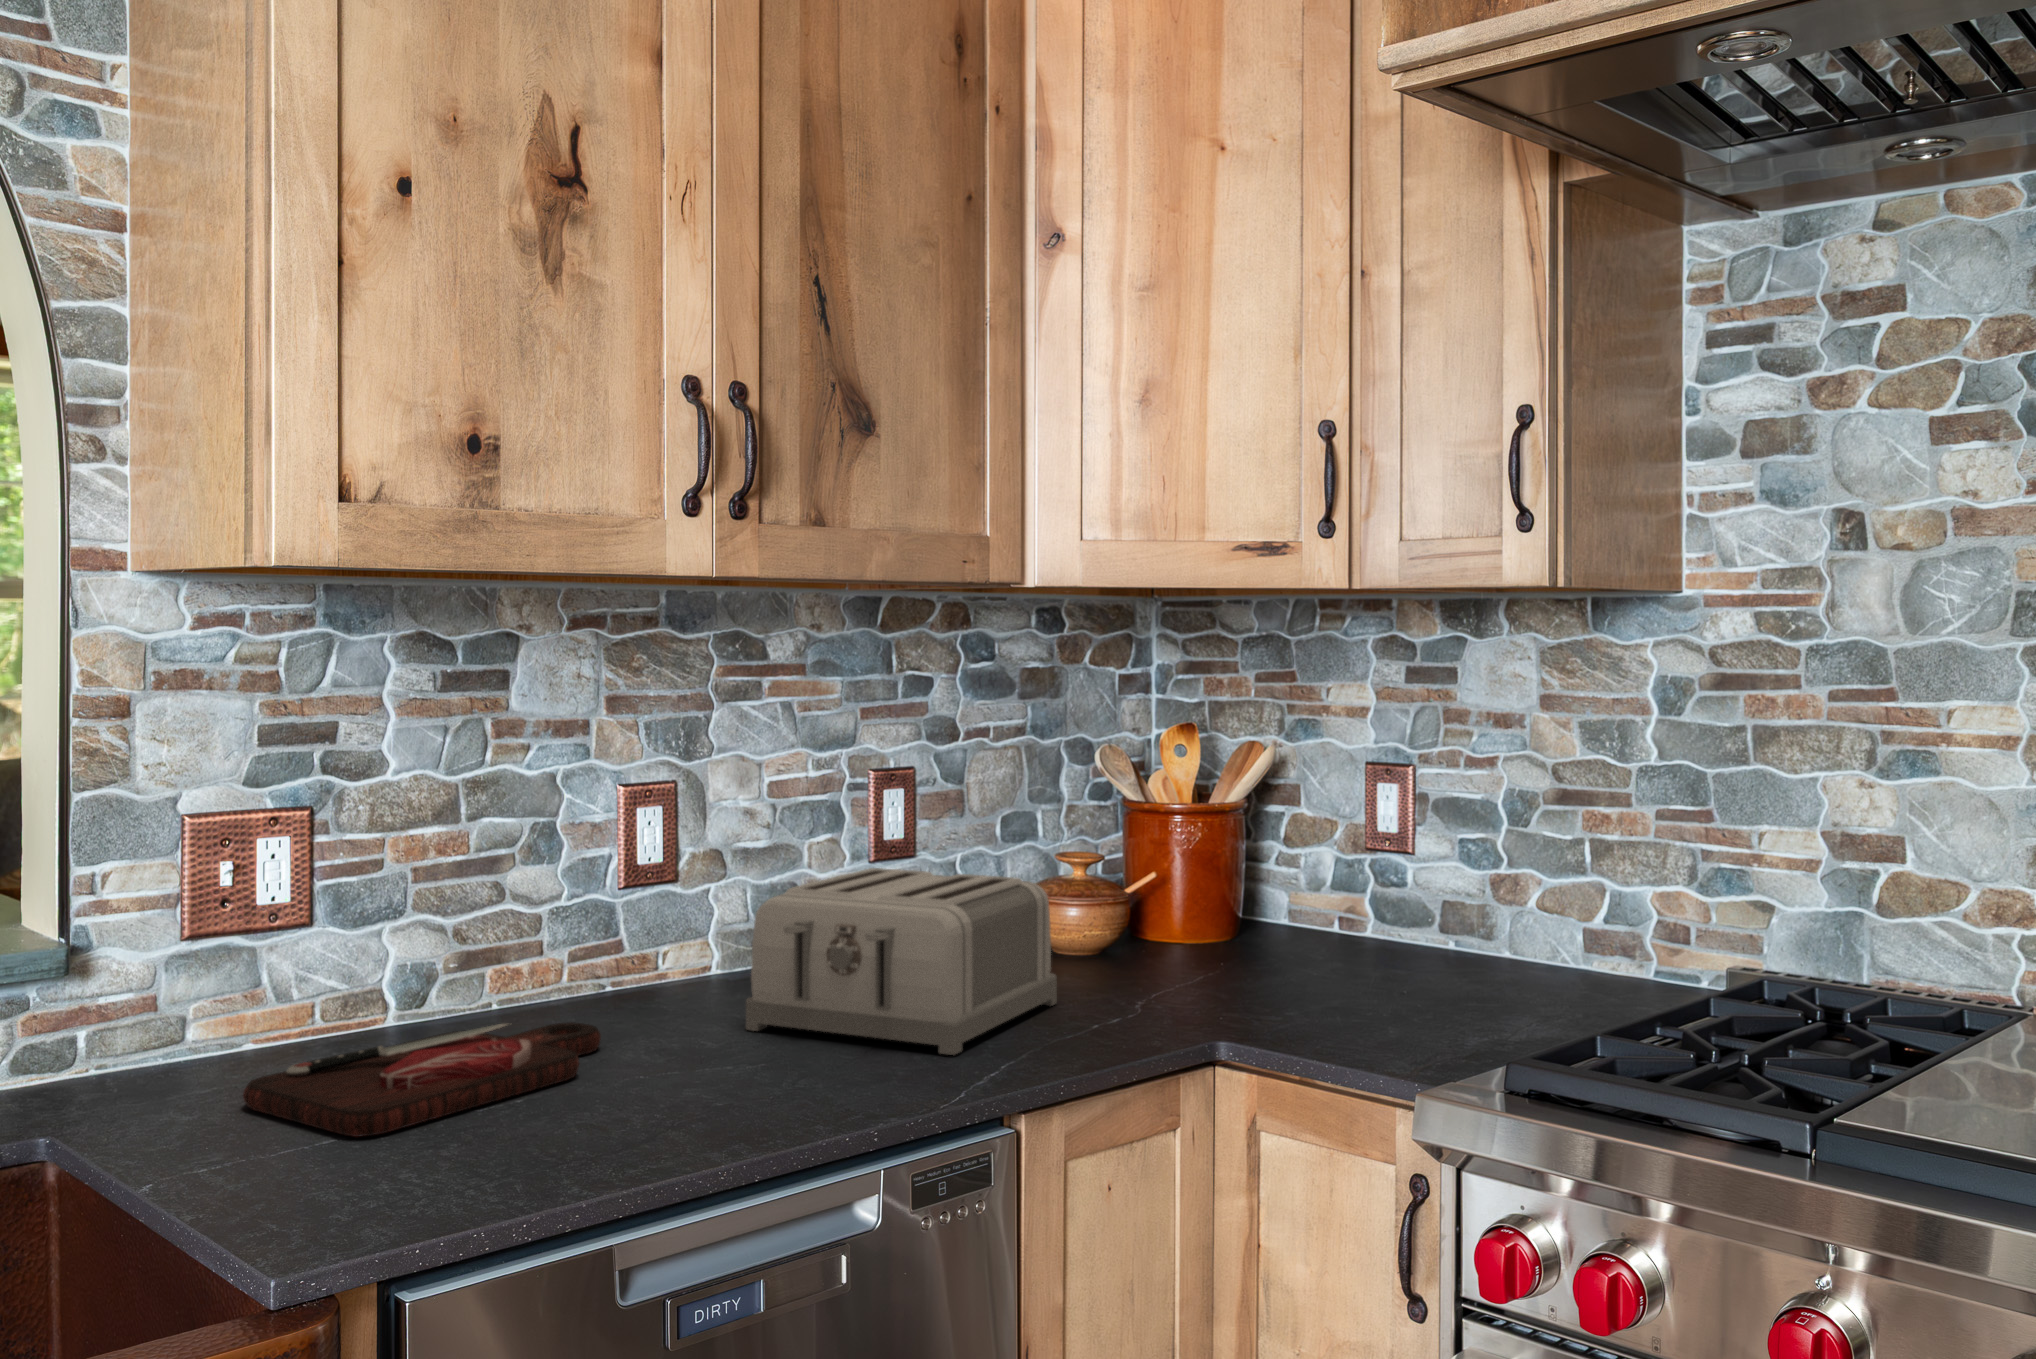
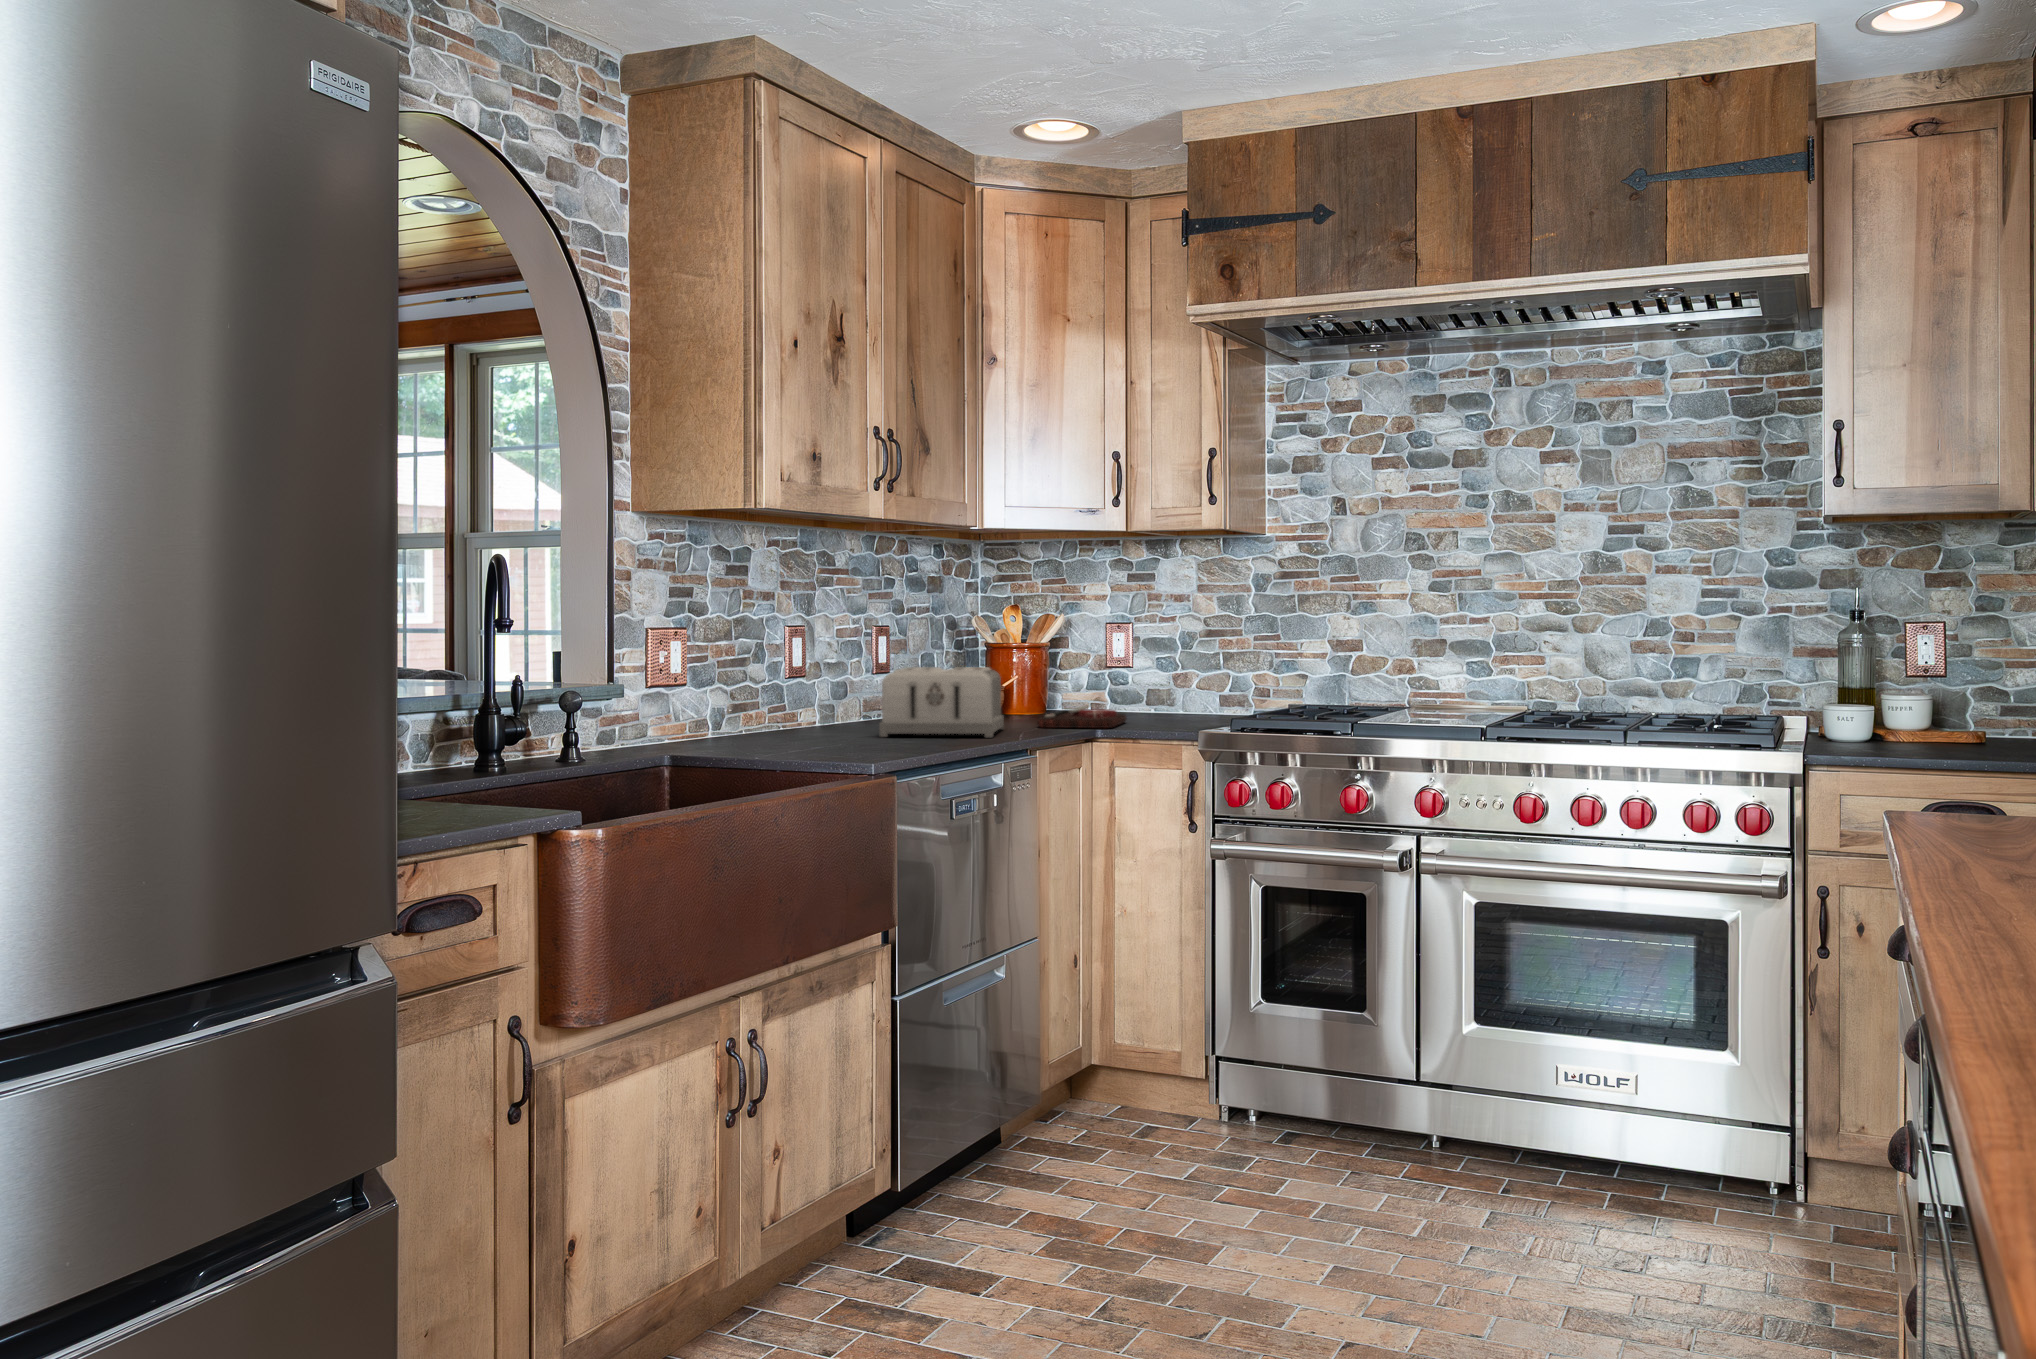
cutting board: present [243,1022,601,1137] -> present [1037,705,1126,728]

